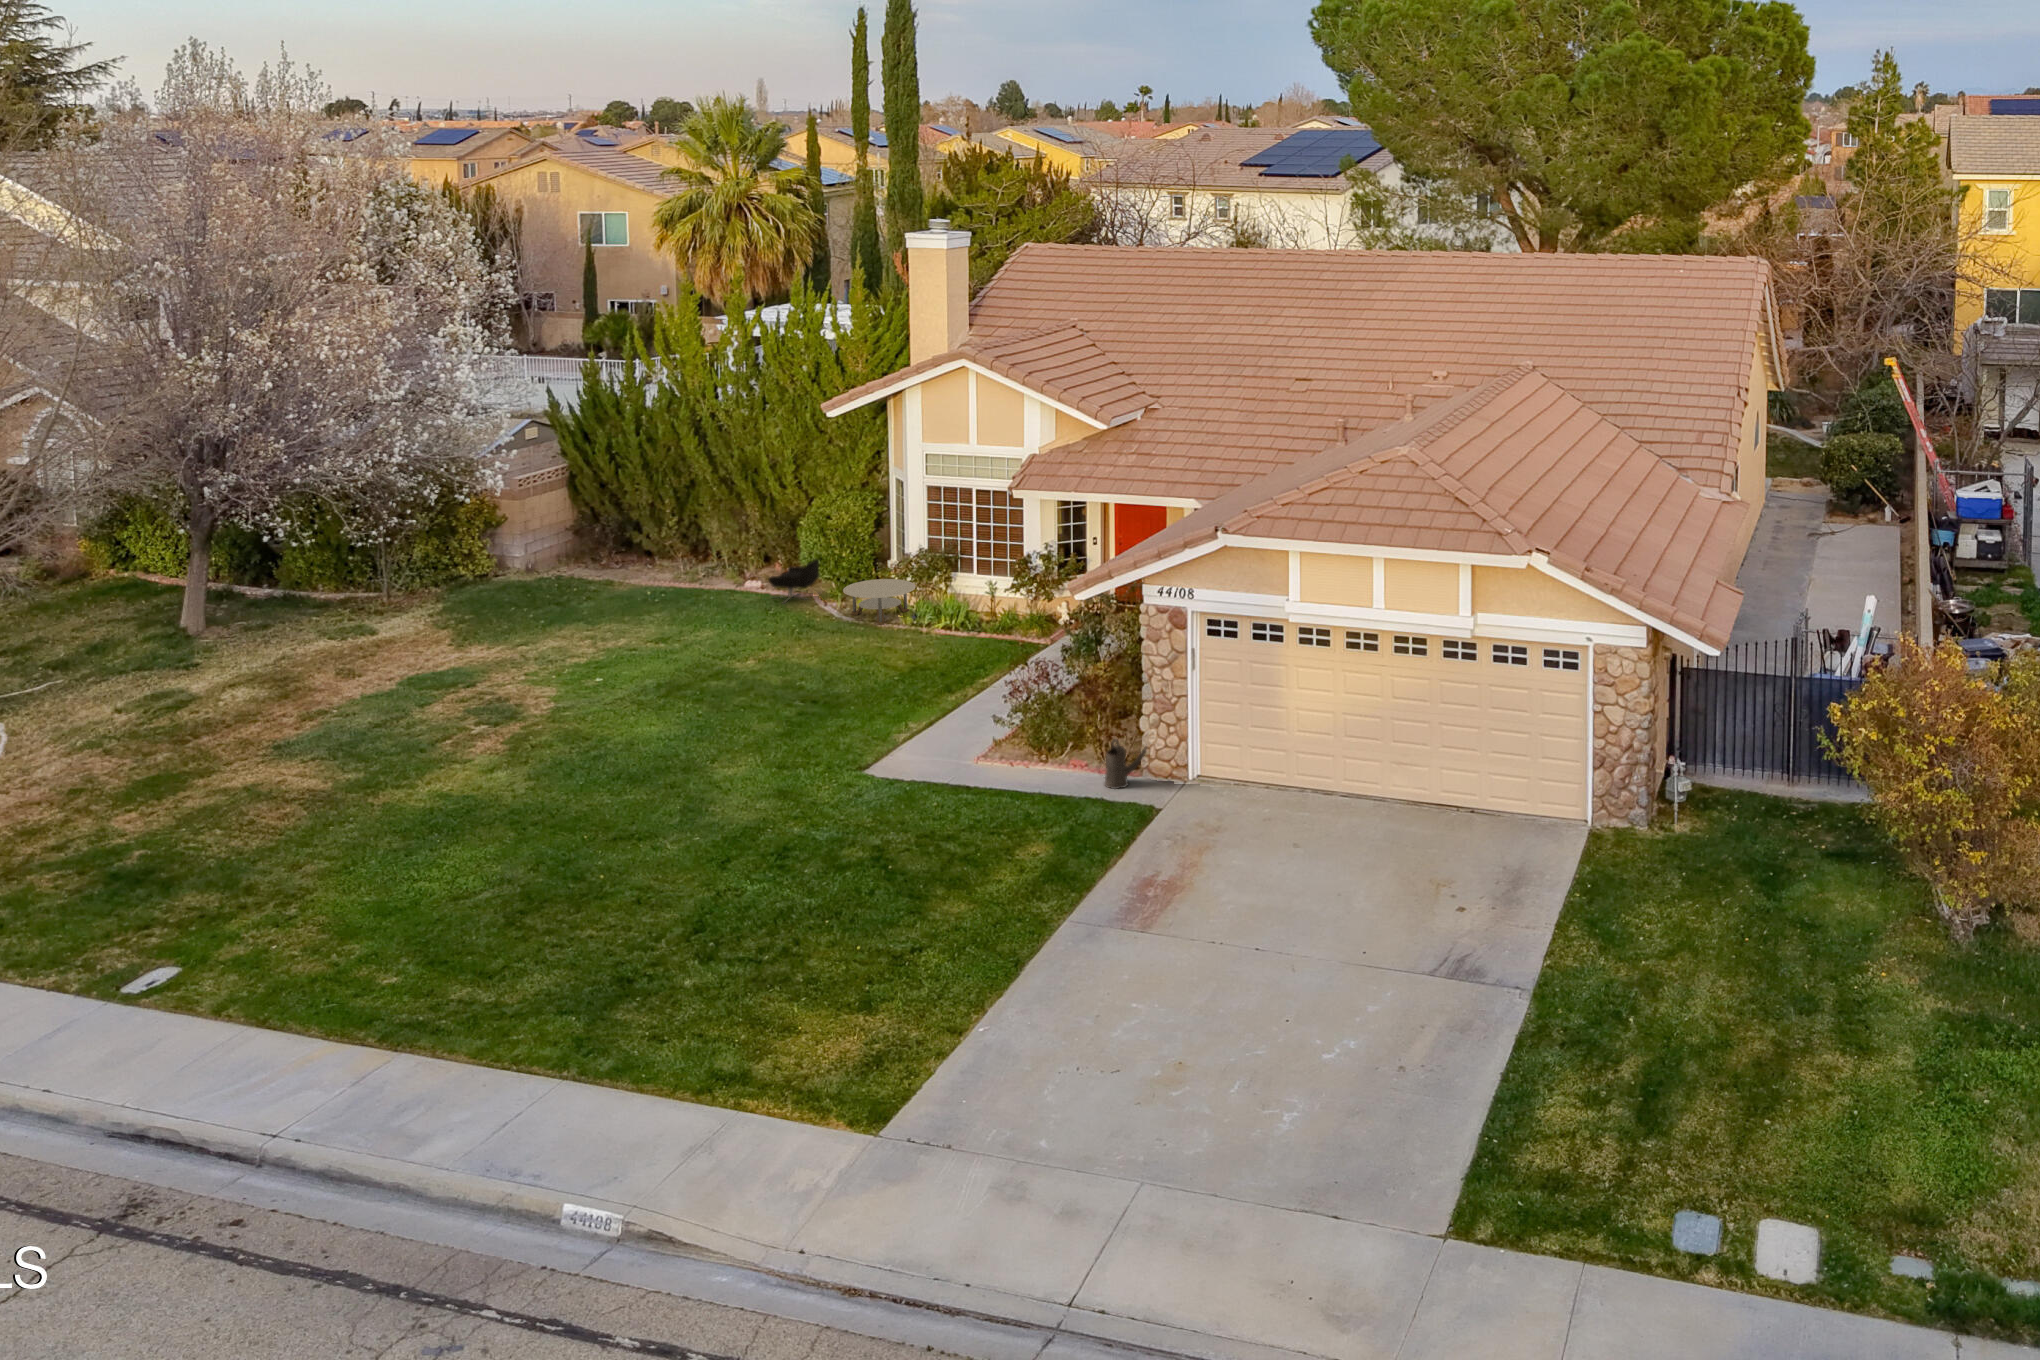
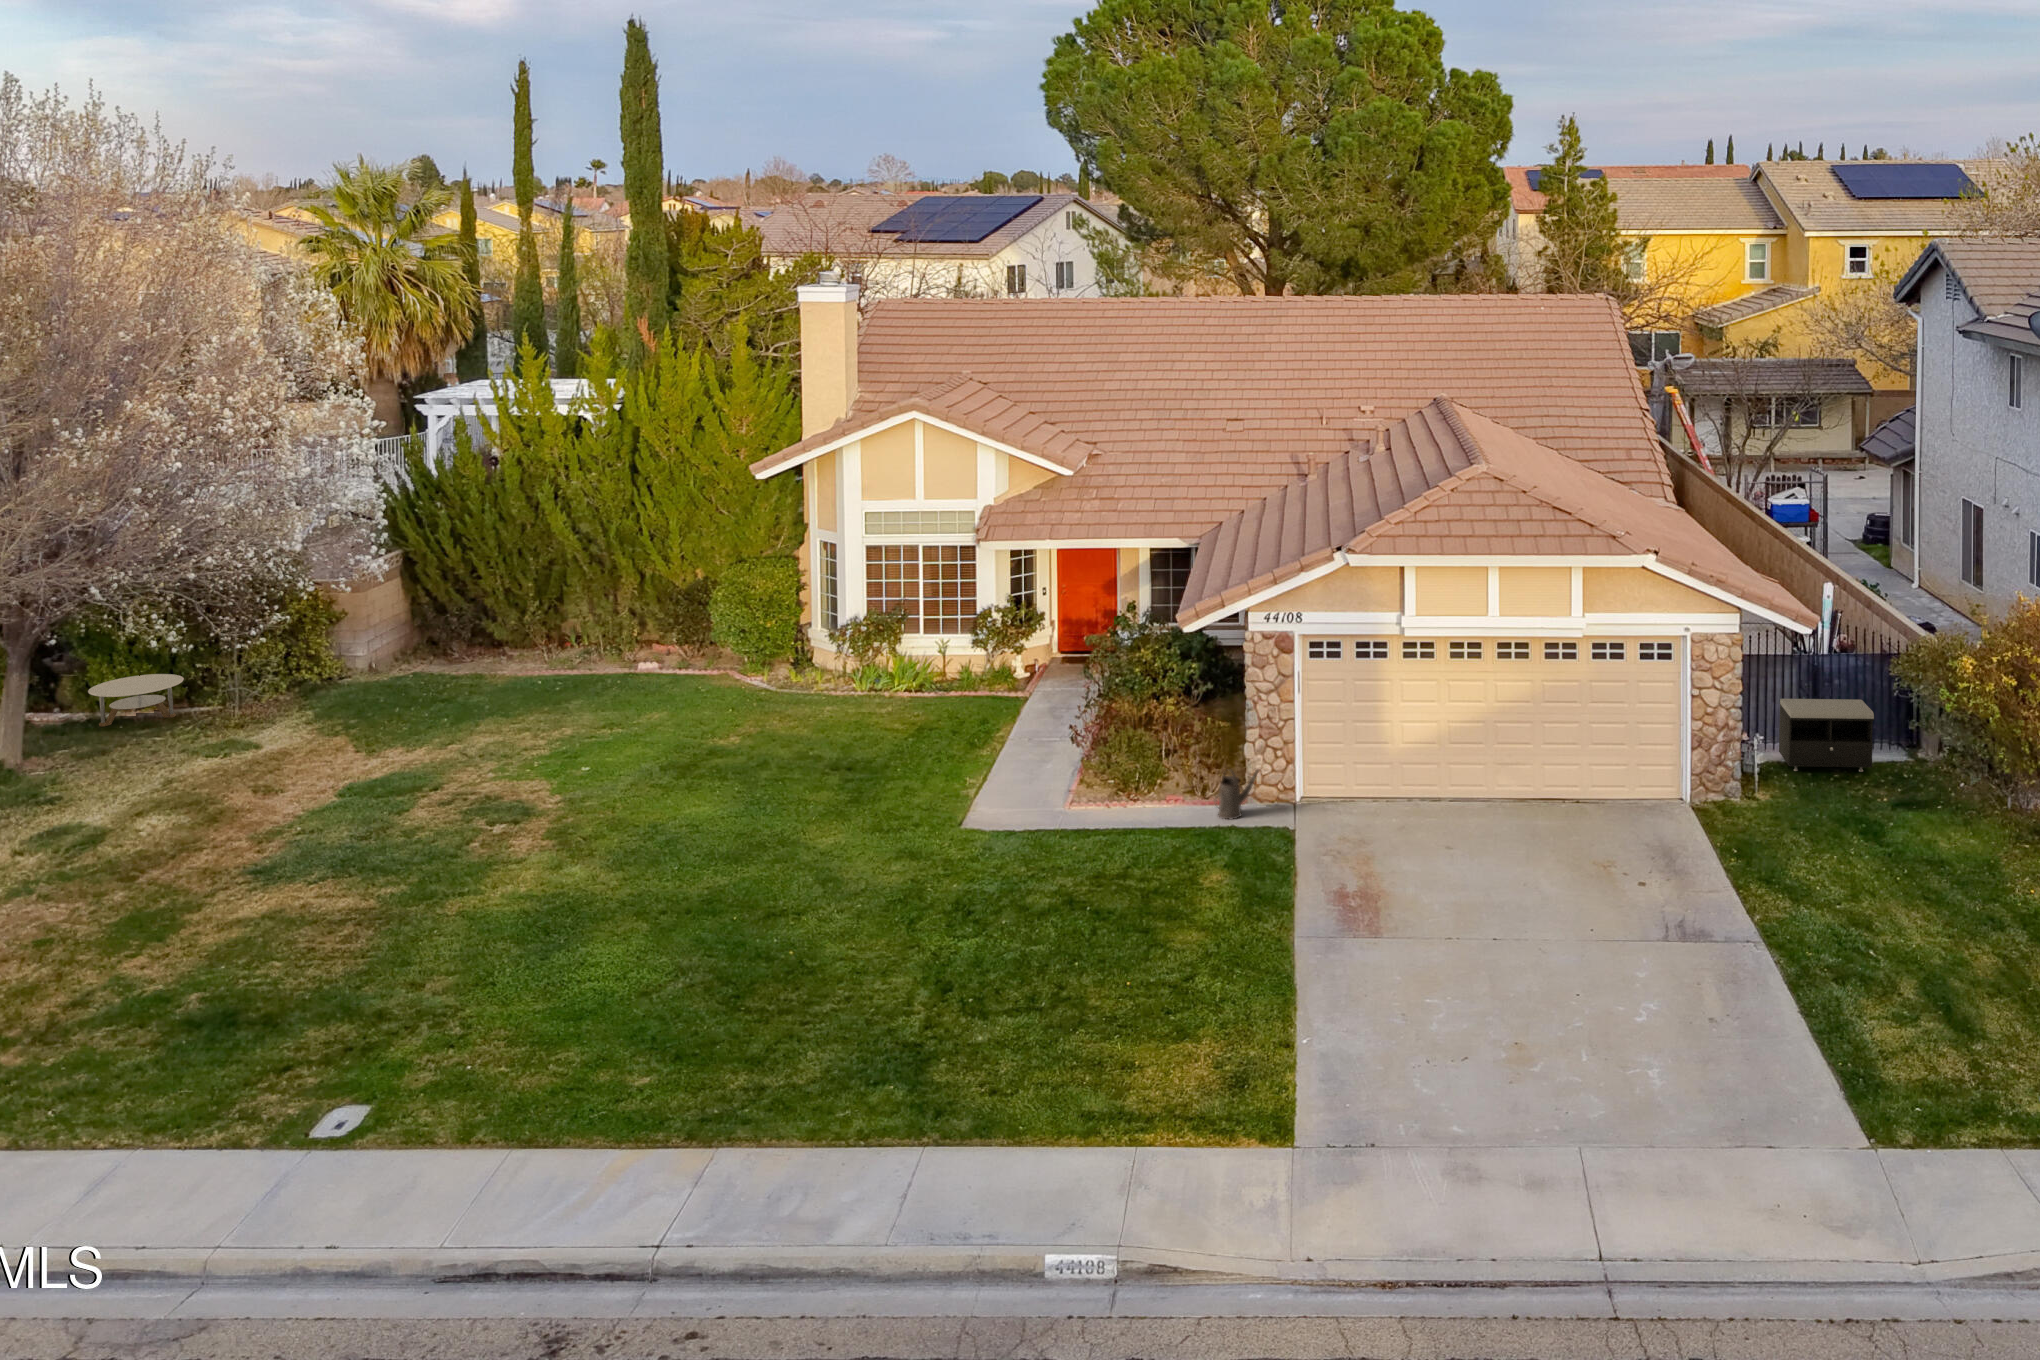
lounge chair: present [768,559,820,602] -> none [692,625,753,680]
round table: present [843,579,916,625] -> present [88,674,184,727]
storage bench: none [1732,720,1830,810] -> present [1779,699,1874,772]

